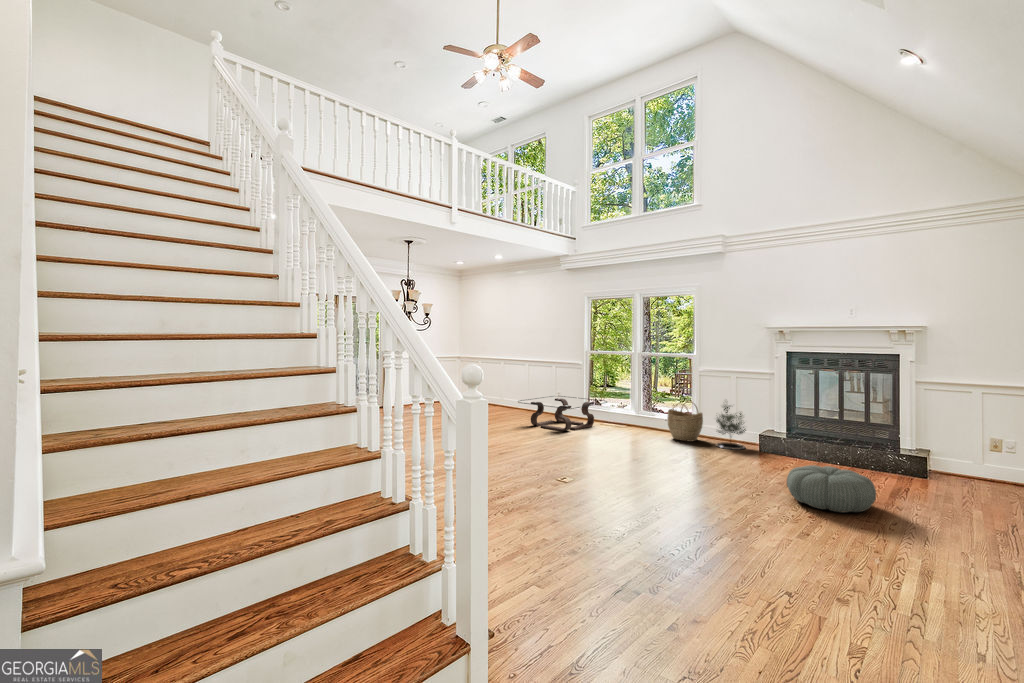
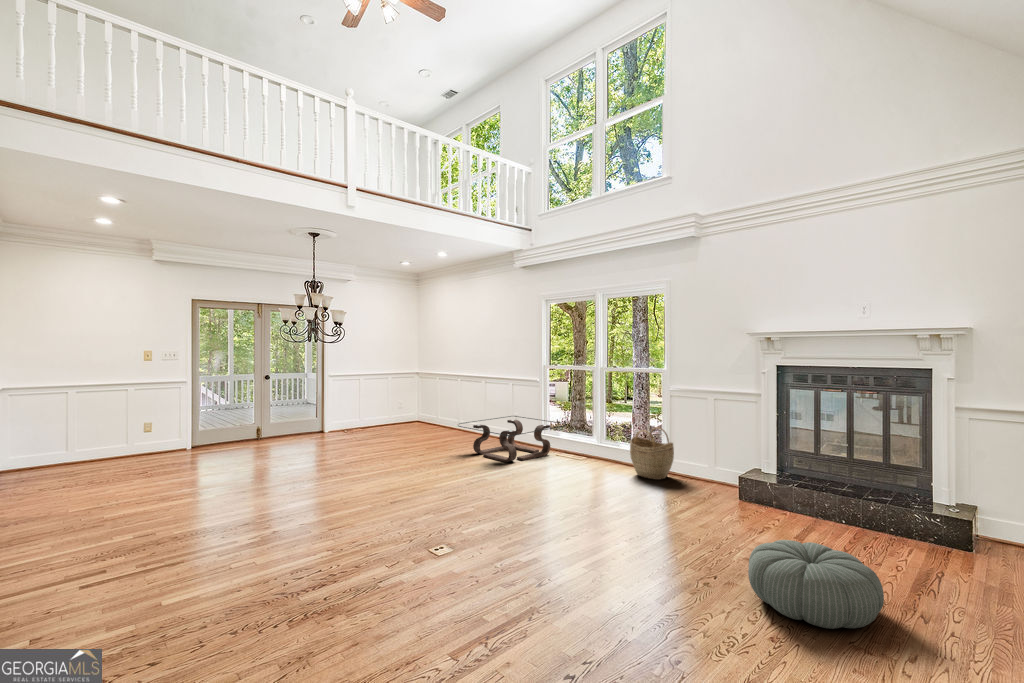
potted tree: present [716,405,746,450] -> none [684,426,728,494]

